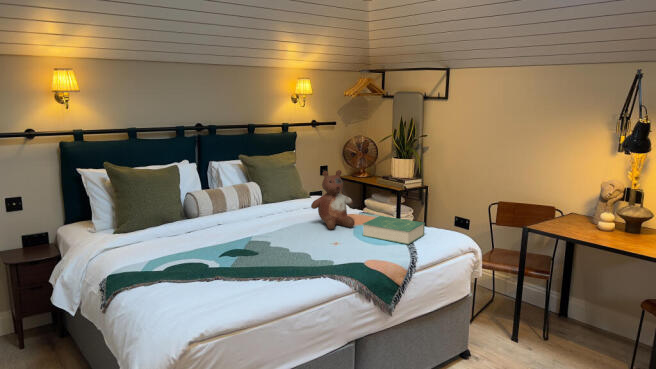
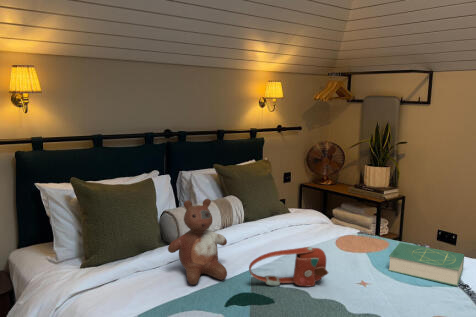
stuffed bear: present [311,170,355,229] -> present [168,198,227,284]
handbag: none [242,214,305,245] -> present [249,247,328,286]

